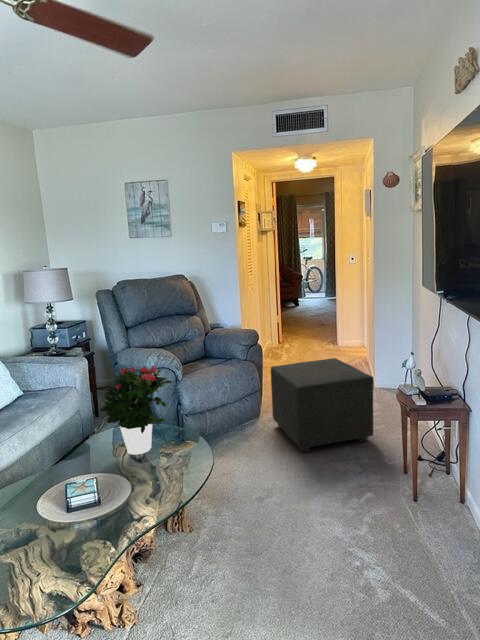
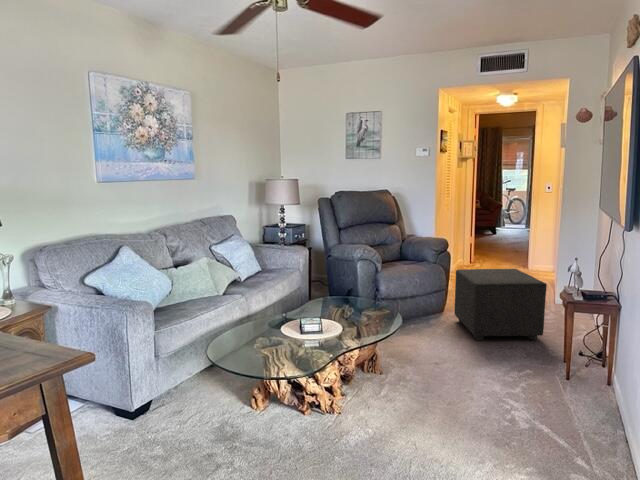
potted flower: present [100,366,172,455] -> none [322,248,376,312]

